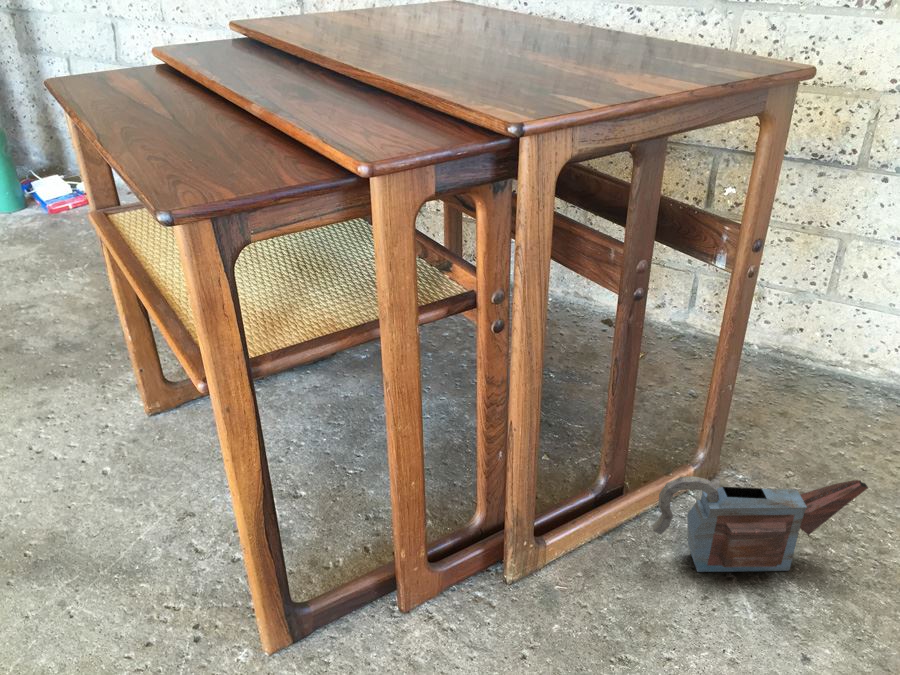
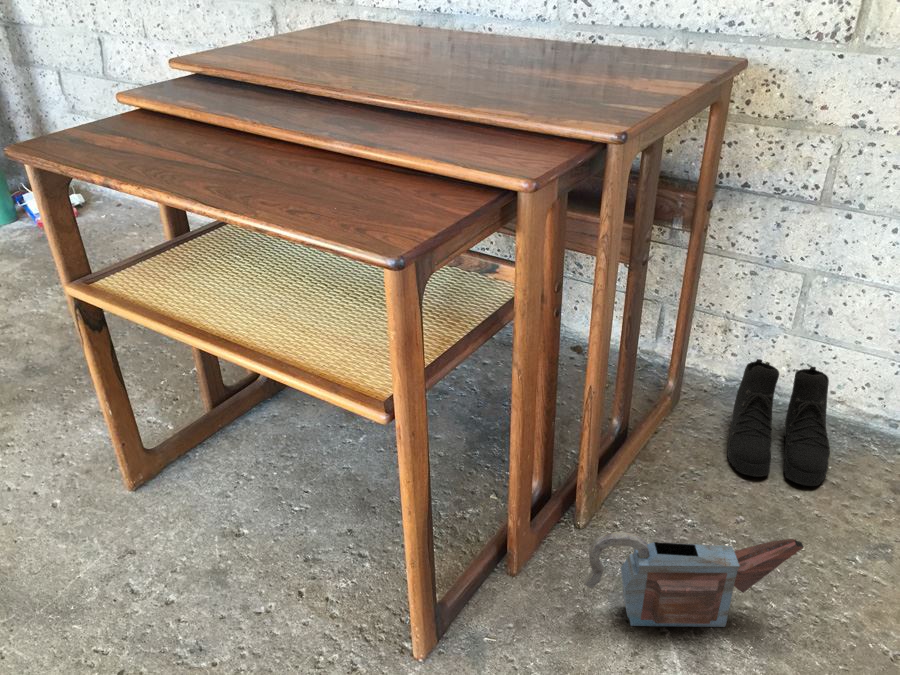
boots: none [769,323,871,442] -> present [727,359,830,486]

